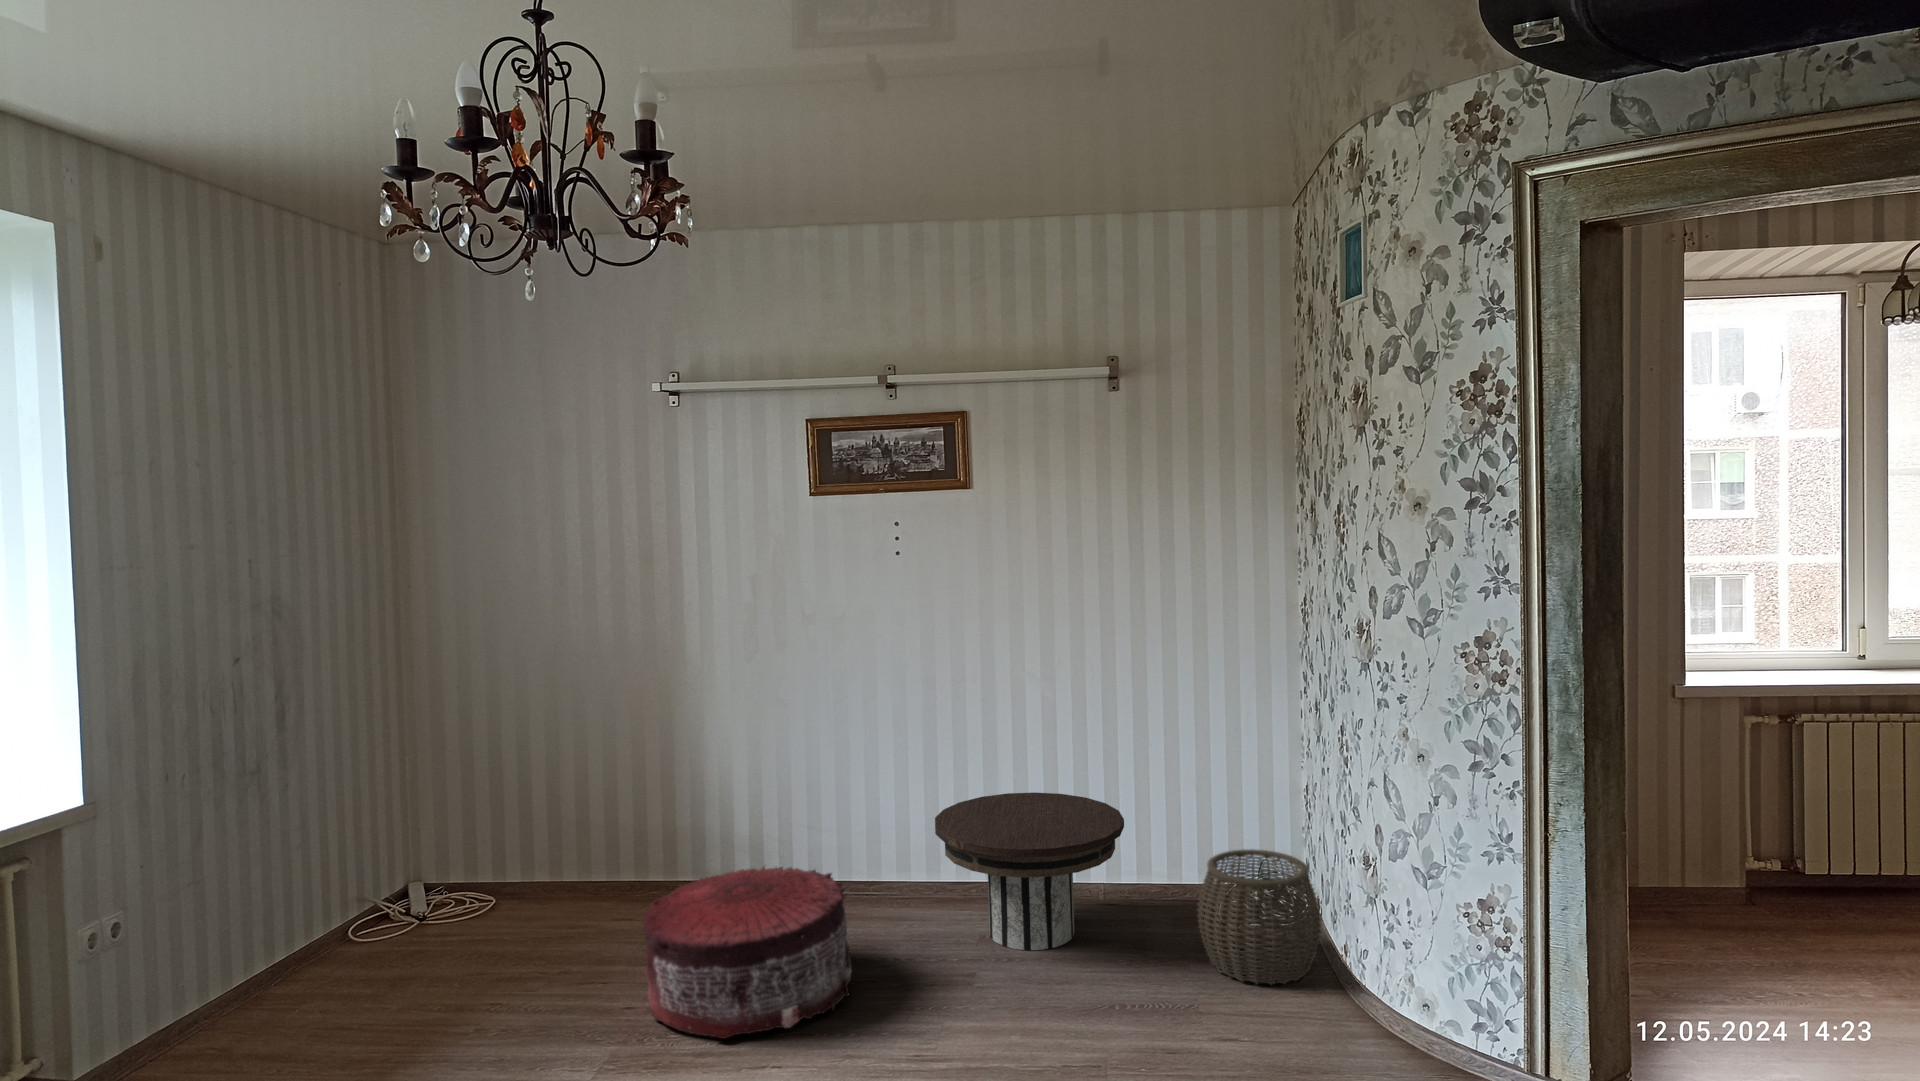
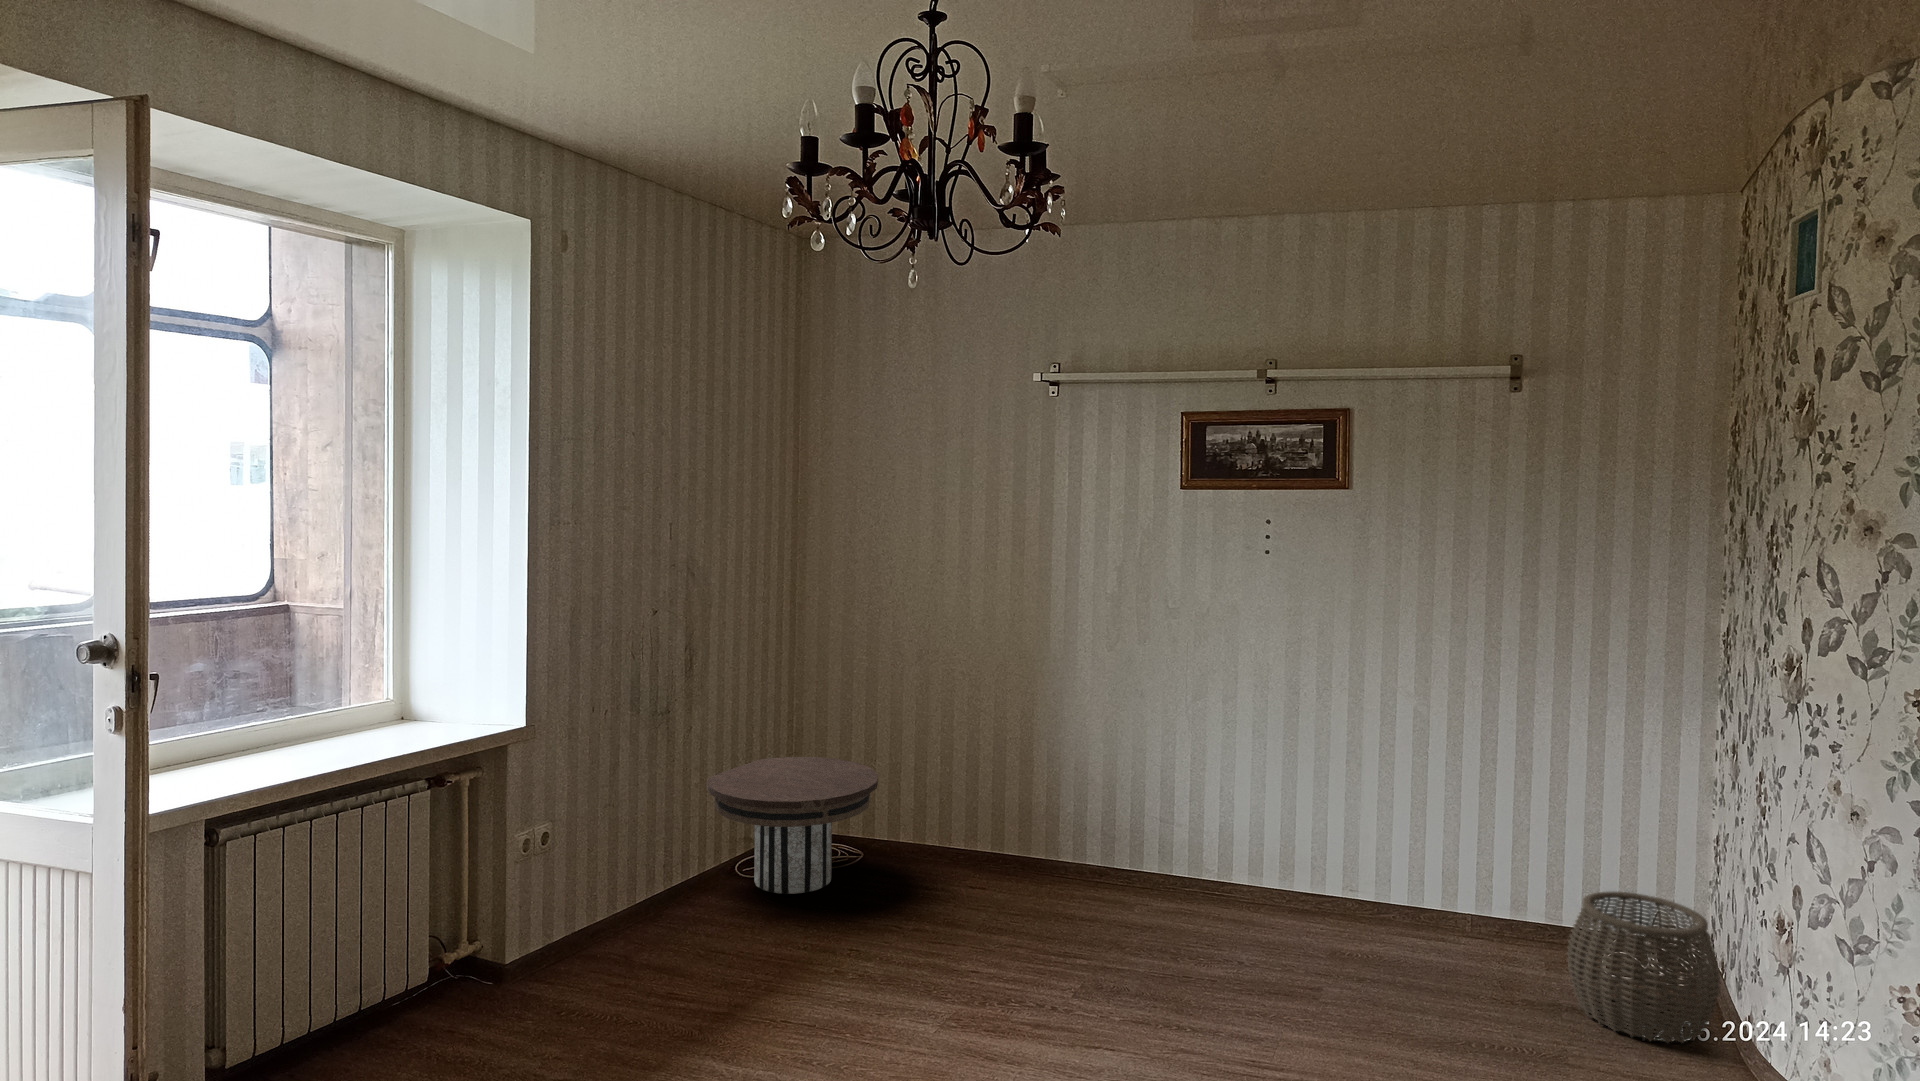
side table: present [935,792,1124,950] -> present [707,757,878,894]
pouf: present [642,866,852,1039] -> none [1004,830,1192,980]

